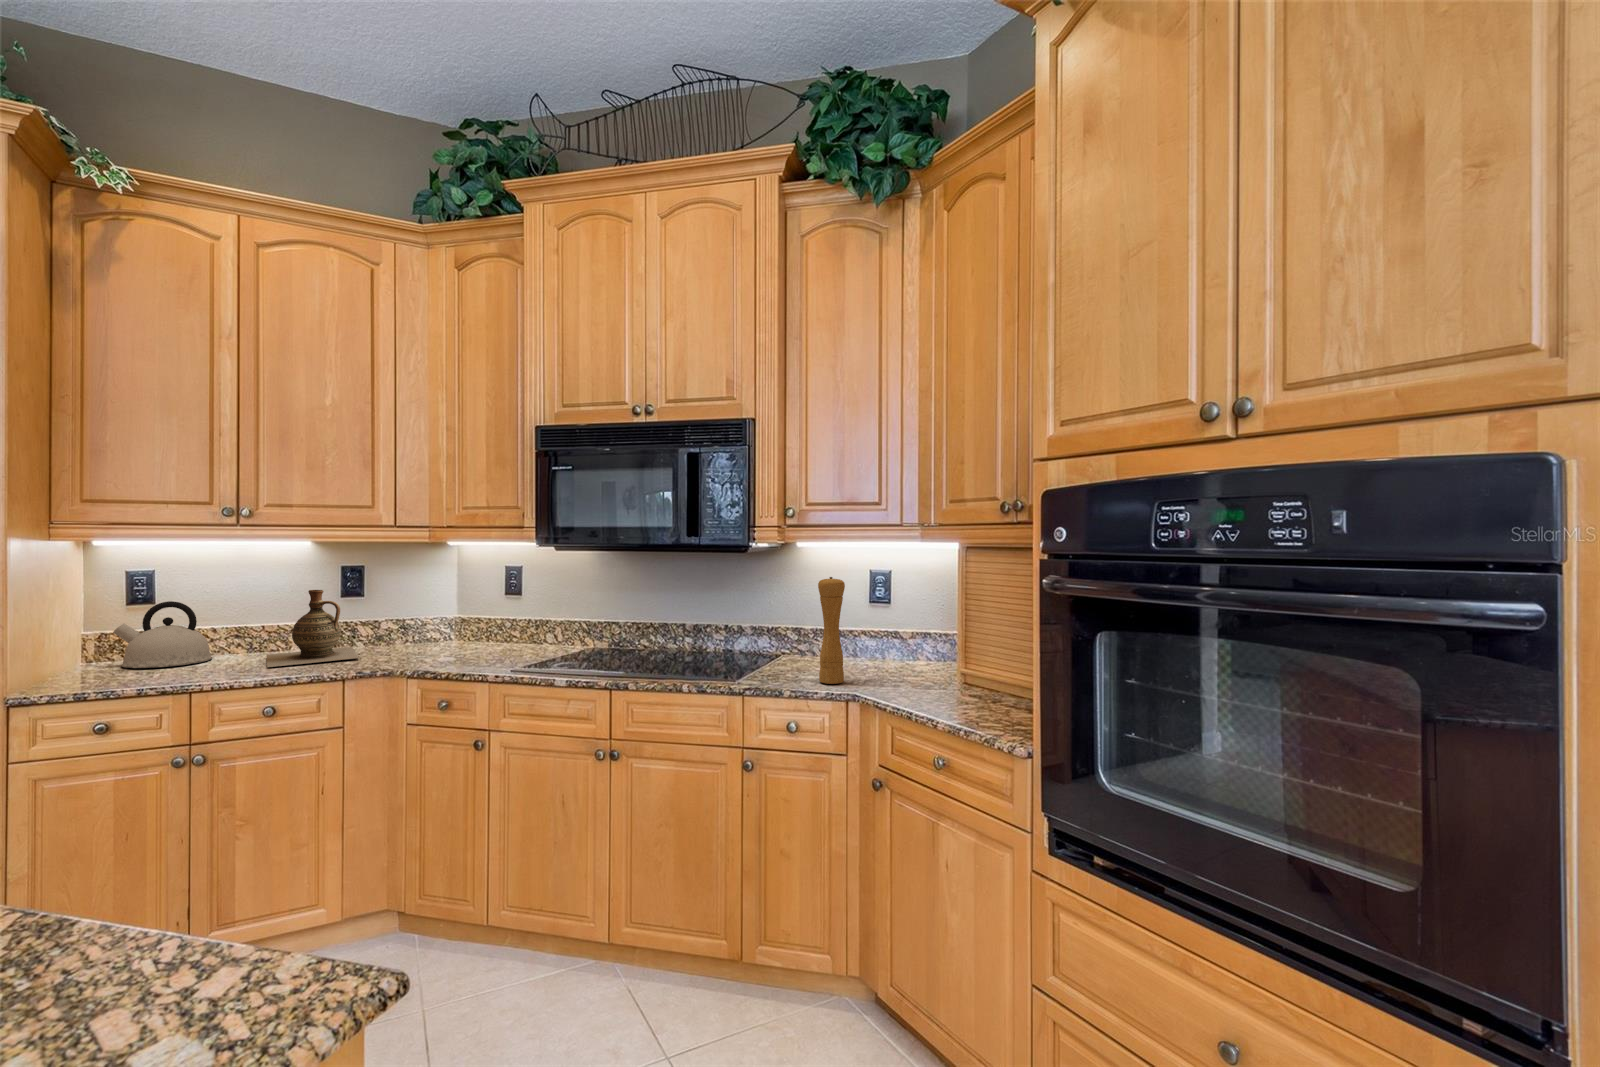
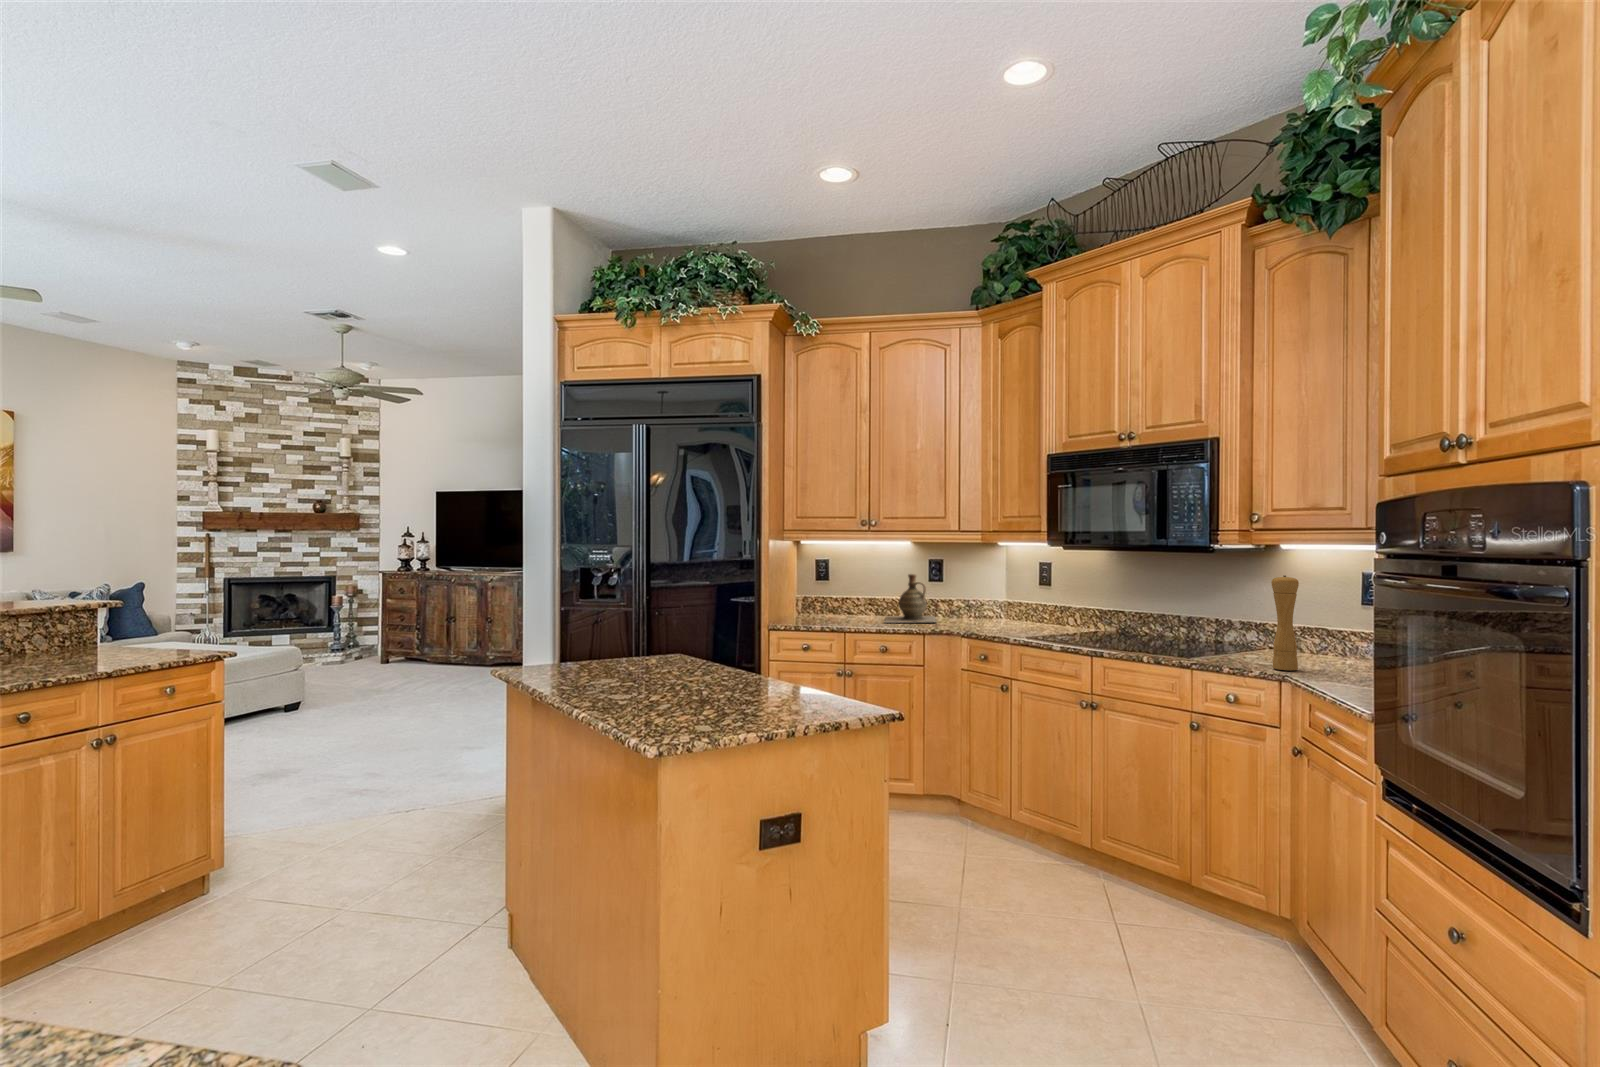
kettle: present [113,601,212,668] -> none [810,578,857,618]

